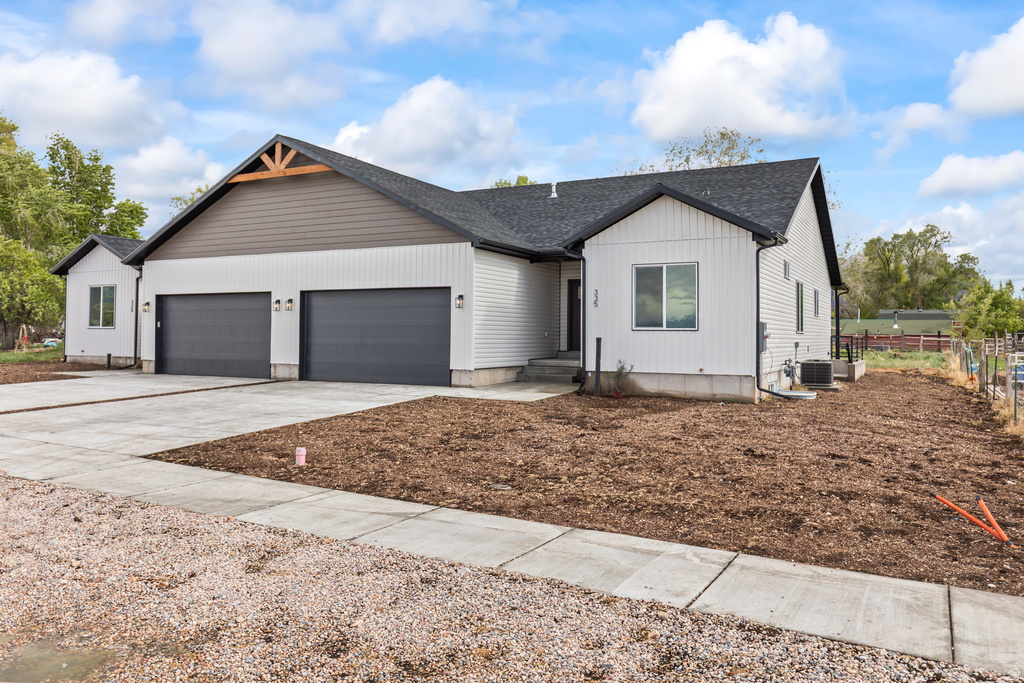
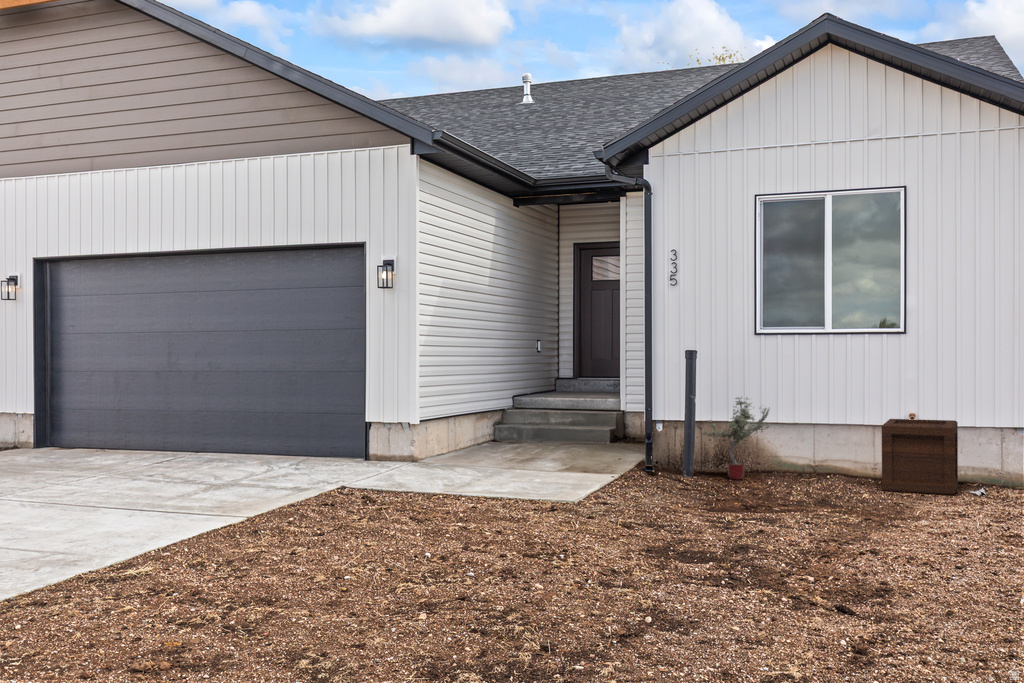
wooden crate: none [680,371,720,405] -> present [882,419,958,495]

